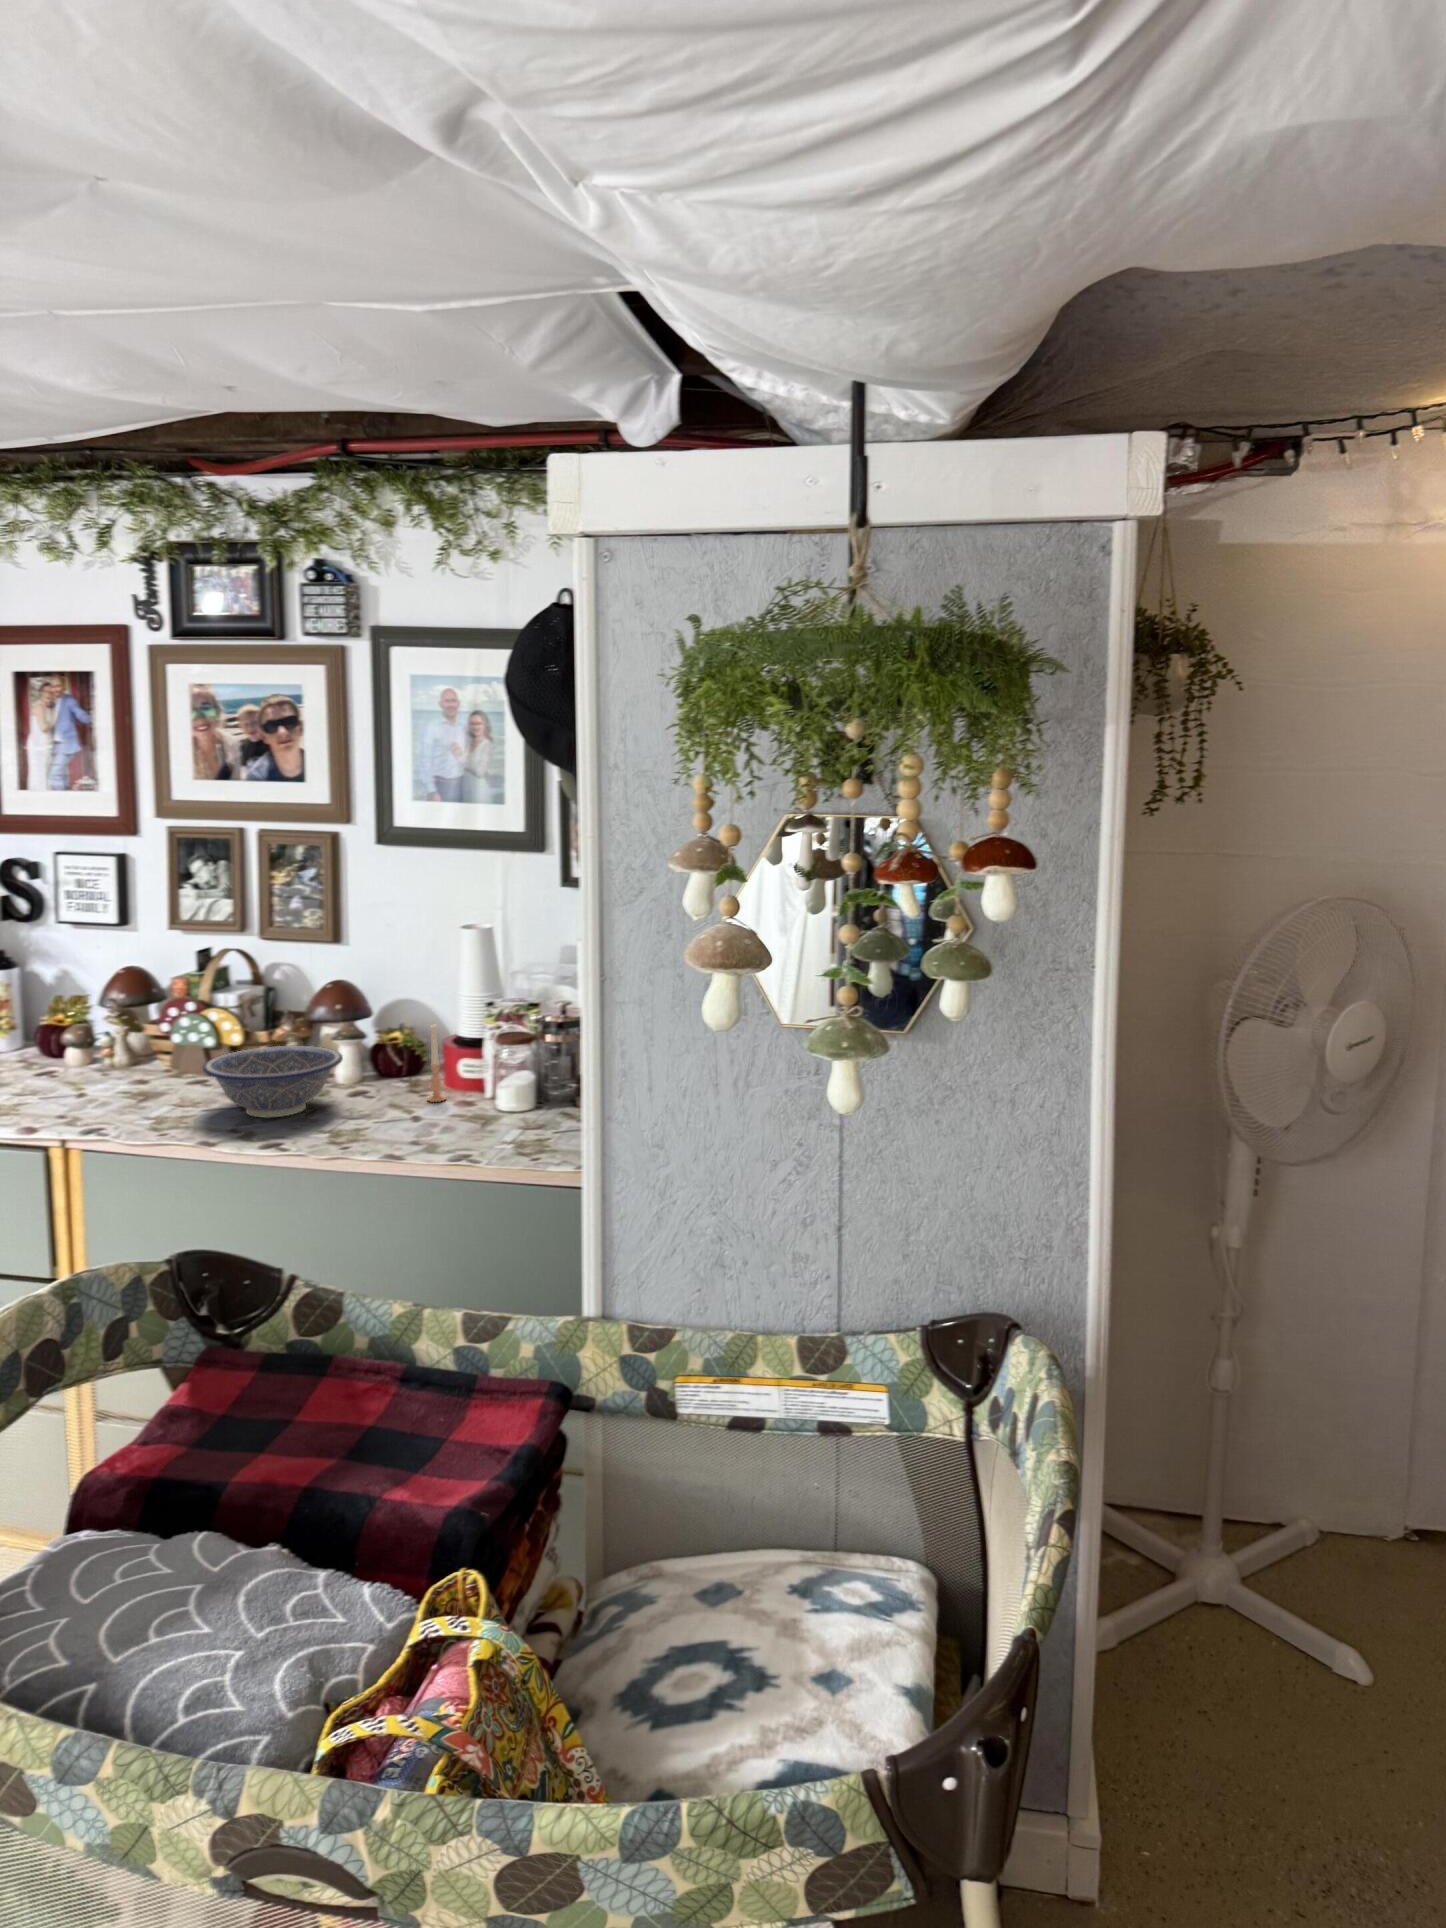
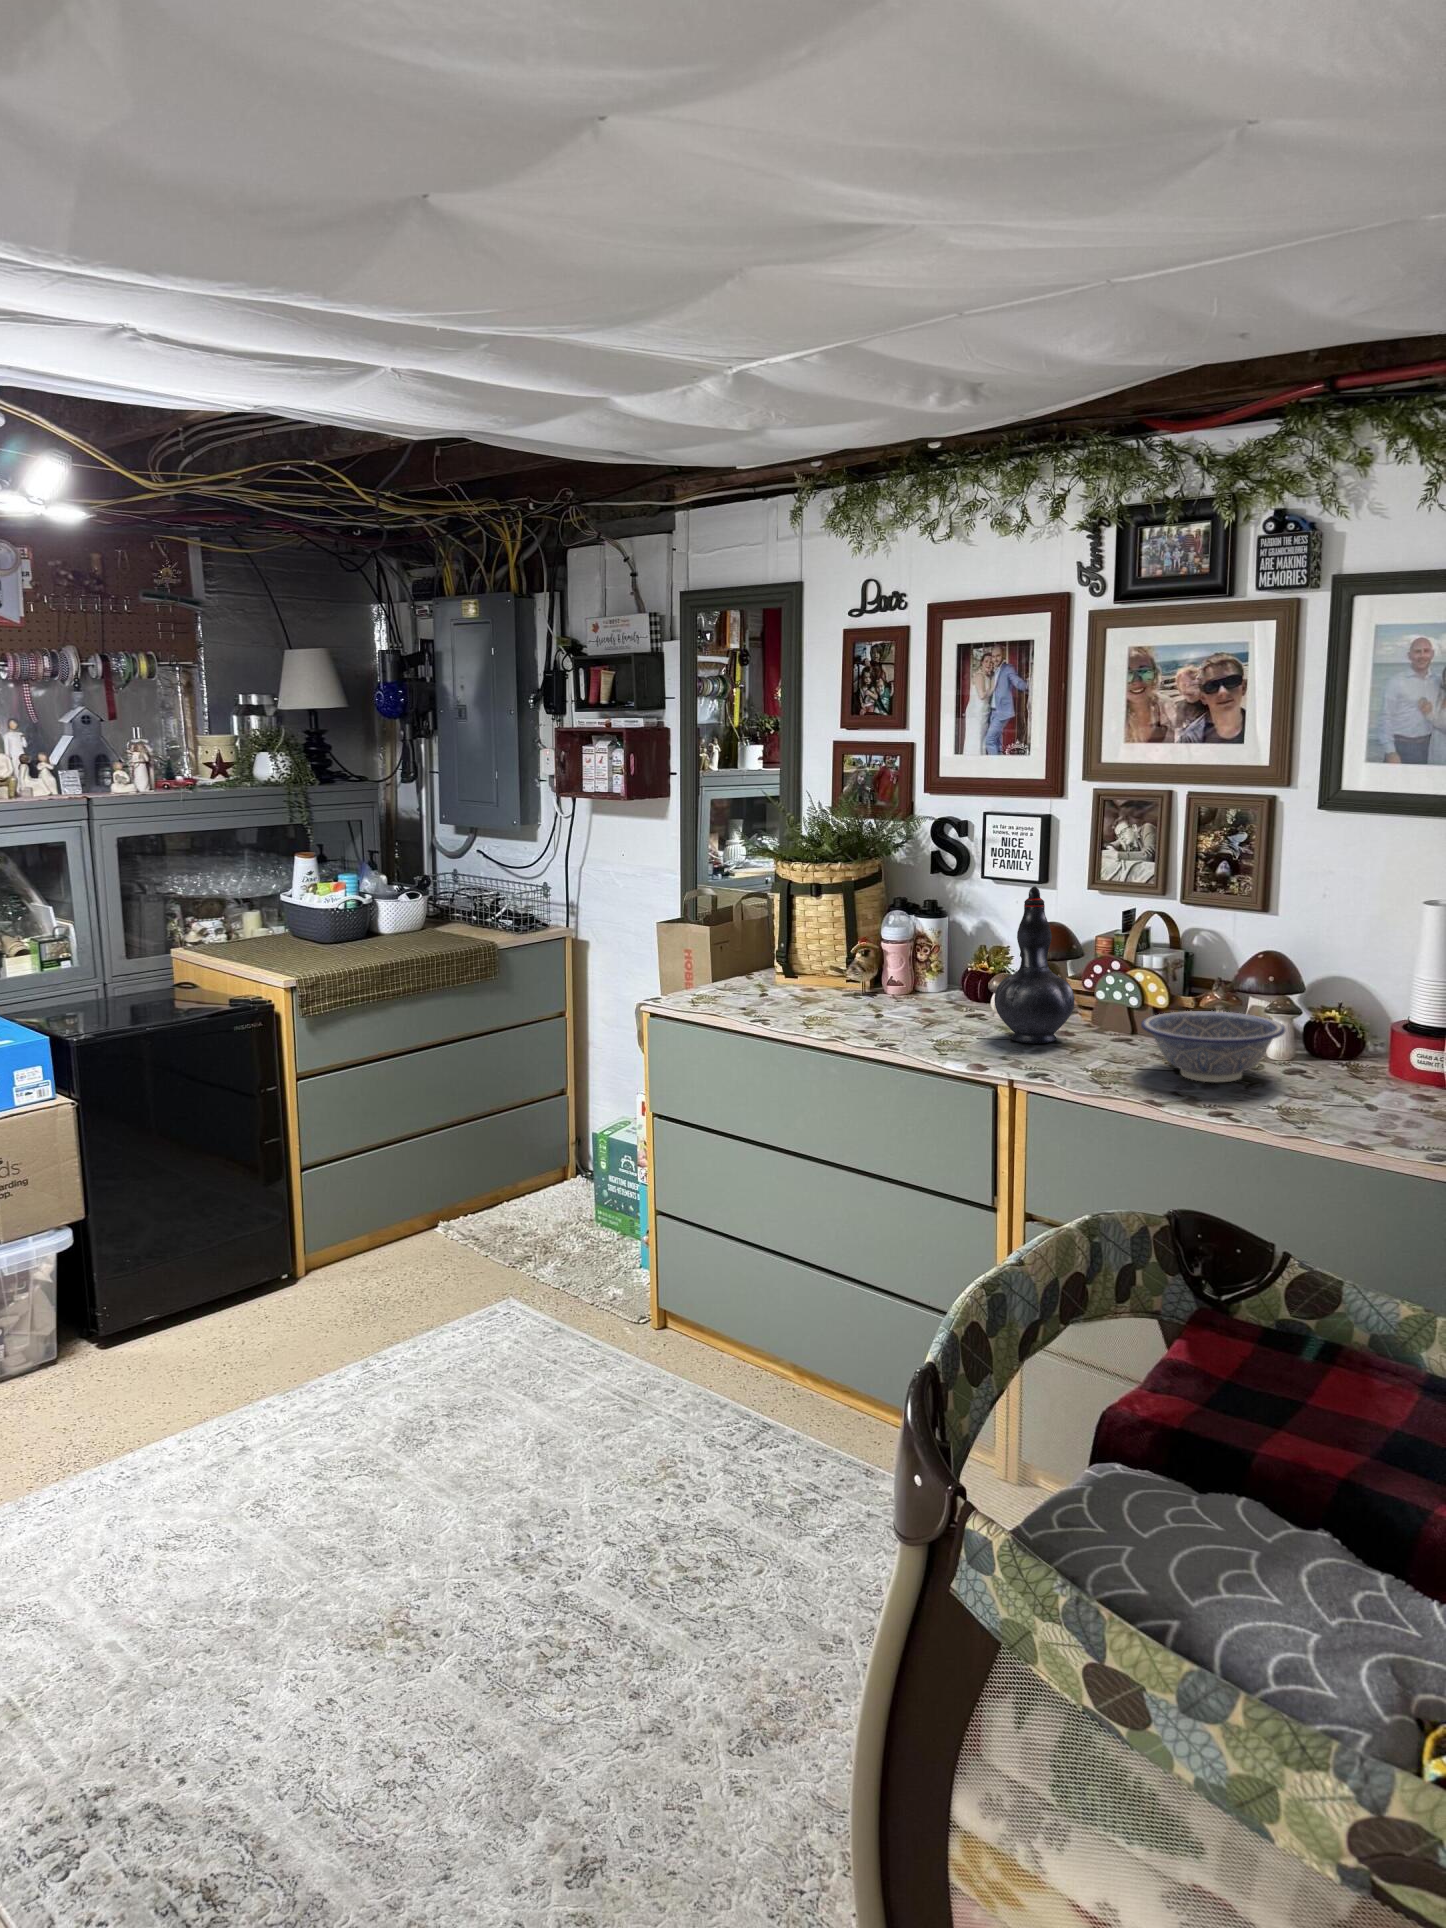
decorative vase: none [57,932,145,1095] -> present [994,886,1074,1043]
candle: present [427,1024,446,1102] -> none [1374,1001,1397,1085]

